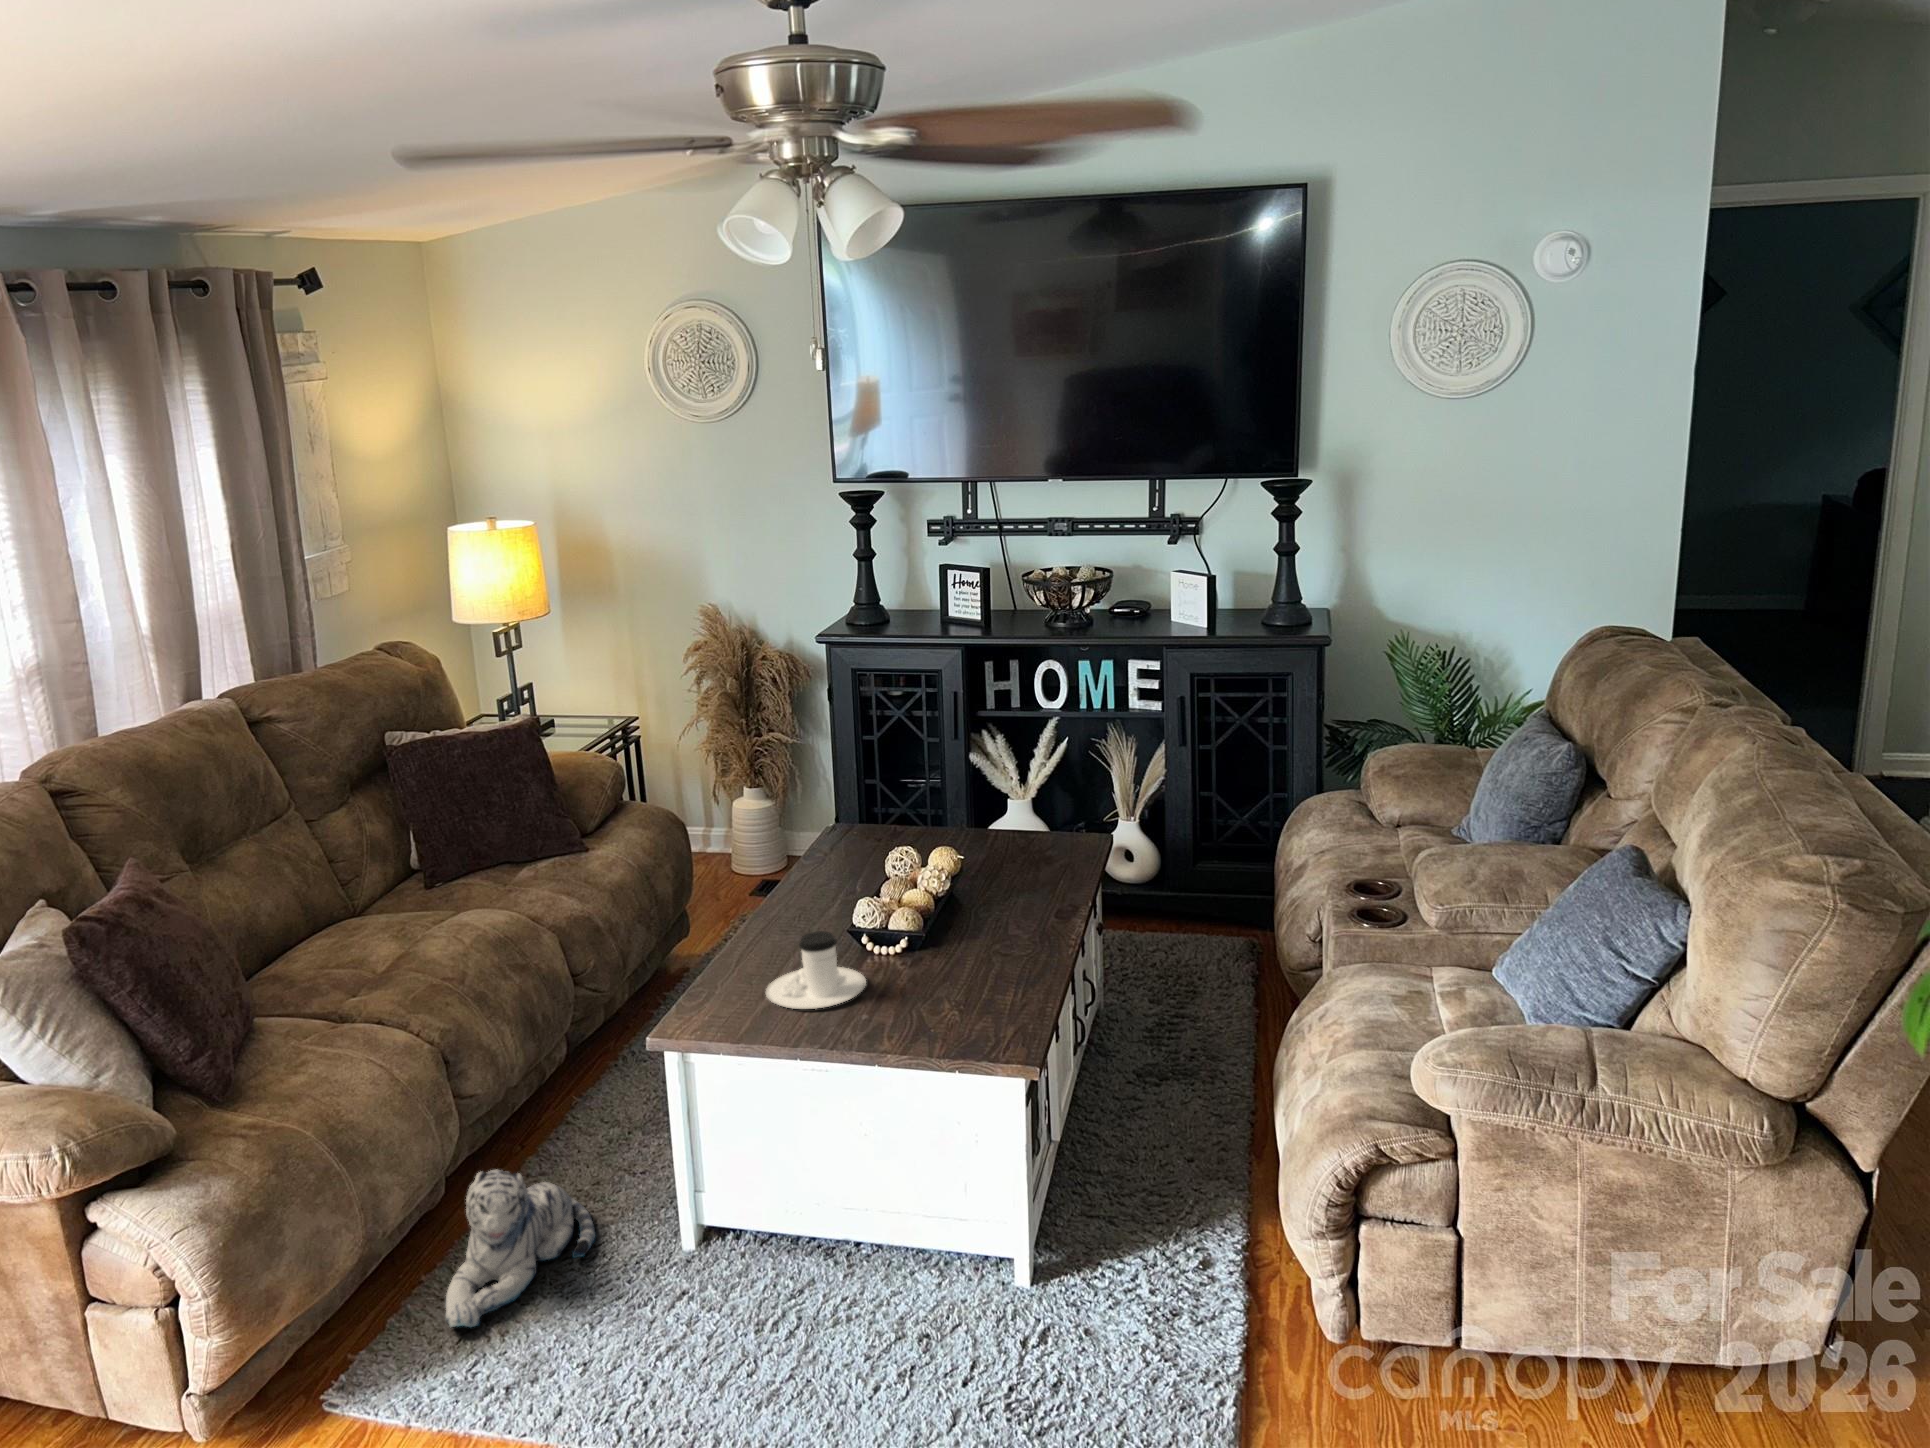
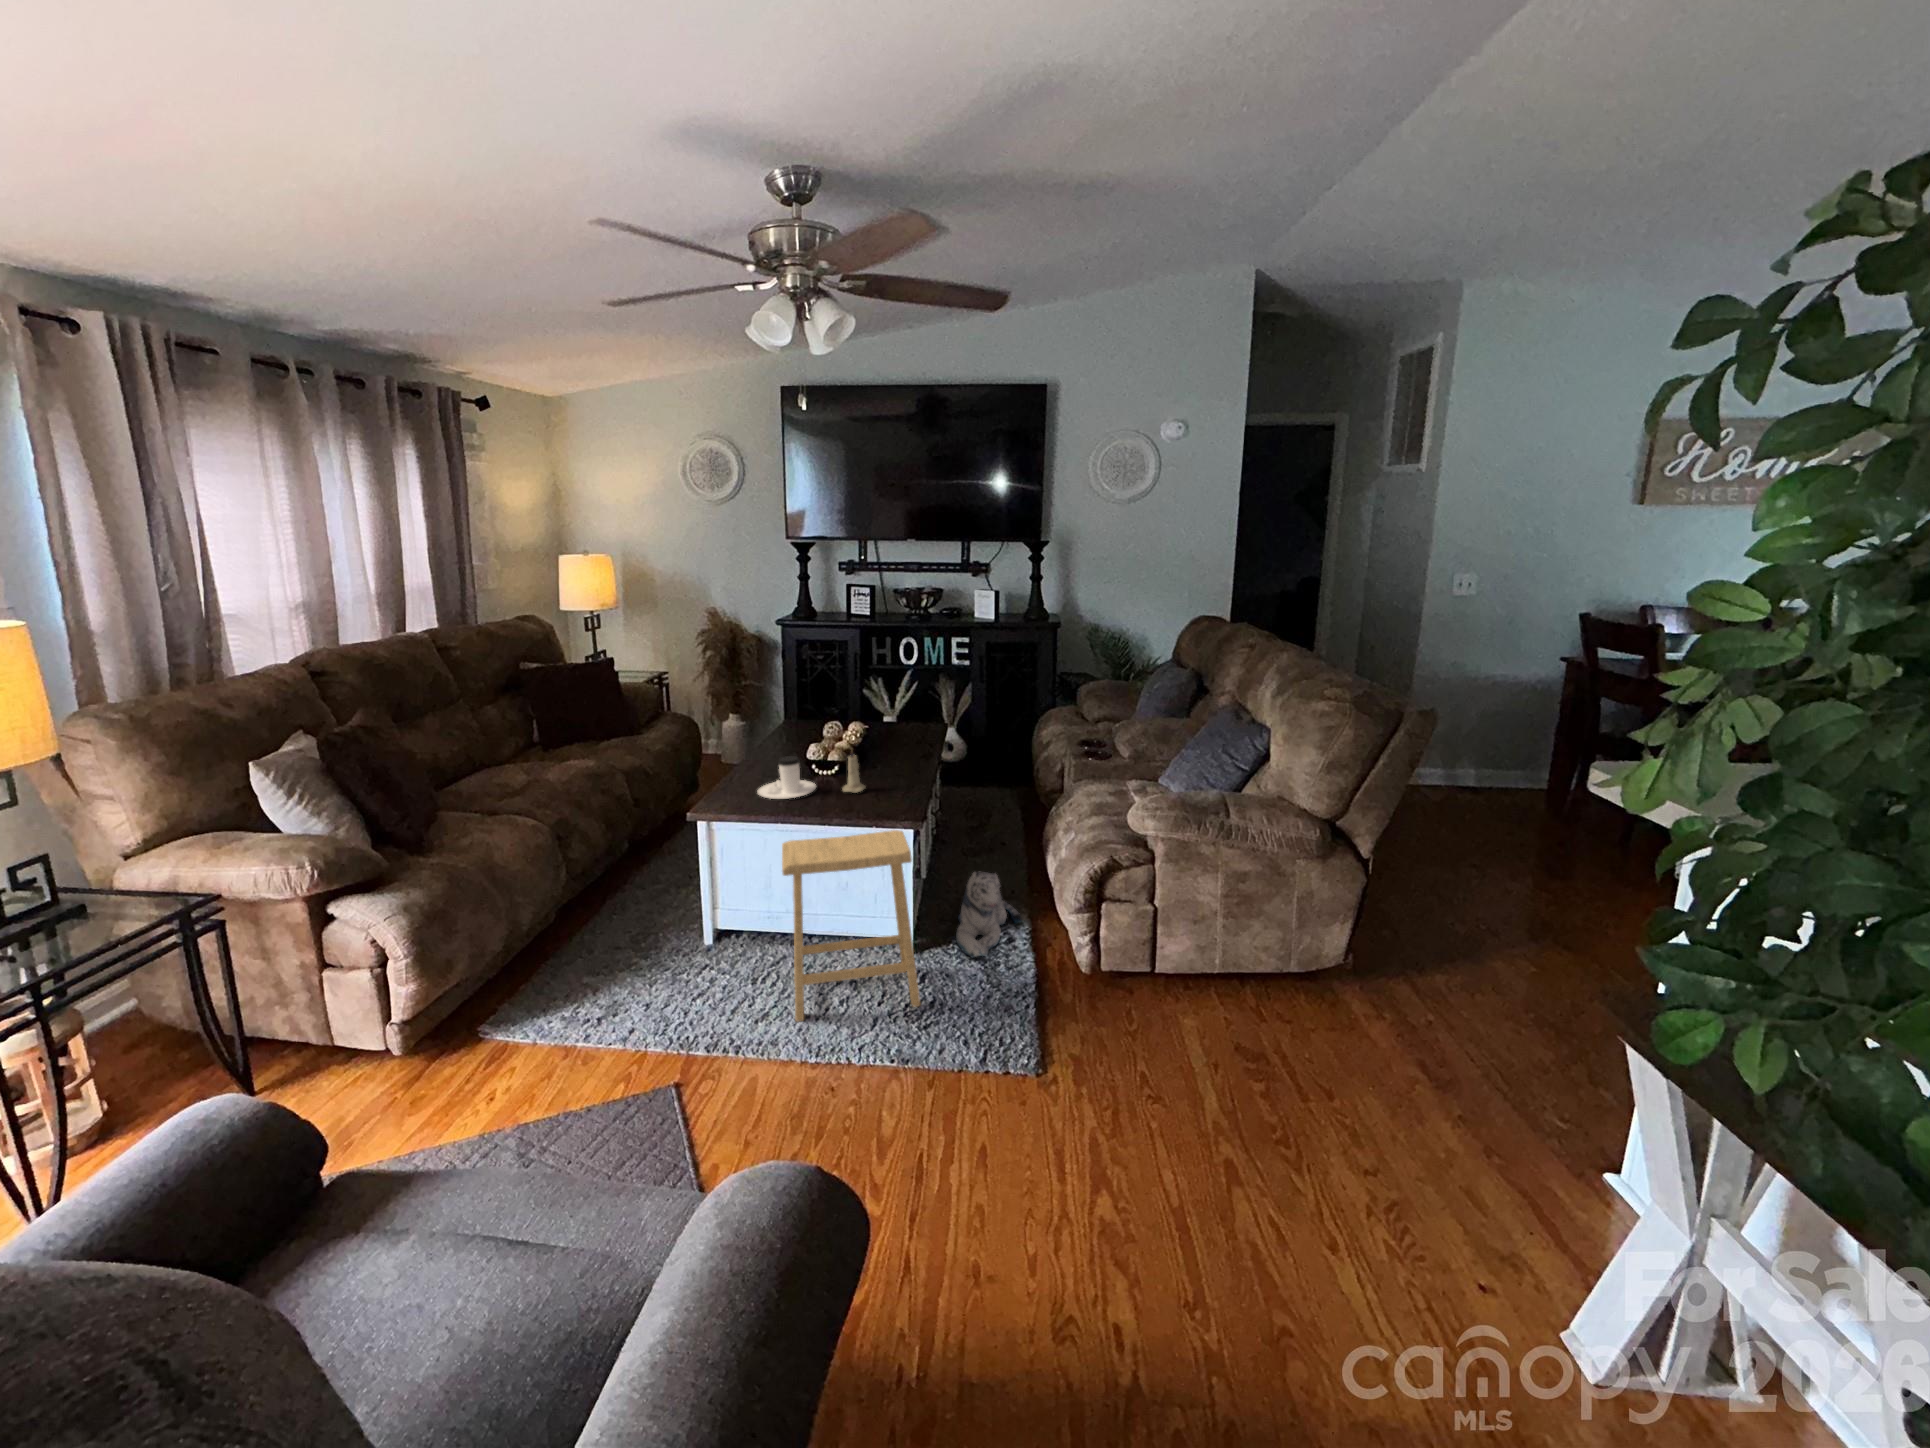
candle: none [910,919,951,998] -> present [843,751,865,793]
footstool: none [795,1084,1036,1411] -> present [782,830,920,1022]
plush toy: present [445,1170,596,1327] -> present [956,872,1021,958]

